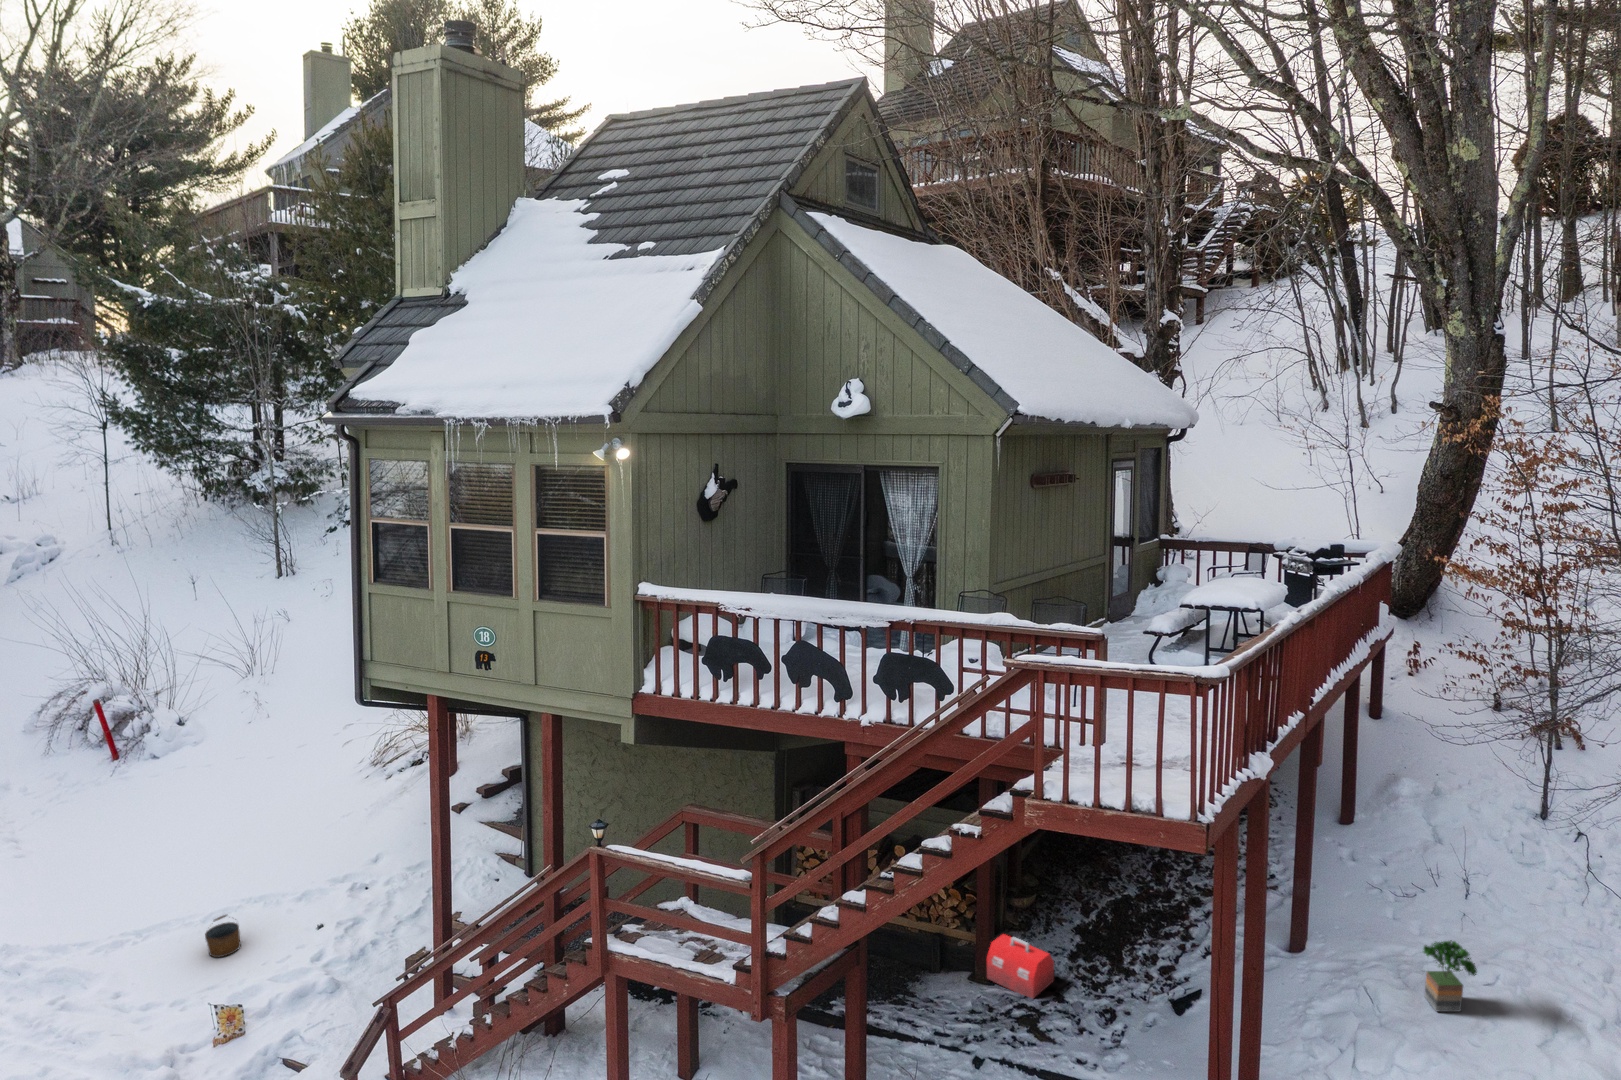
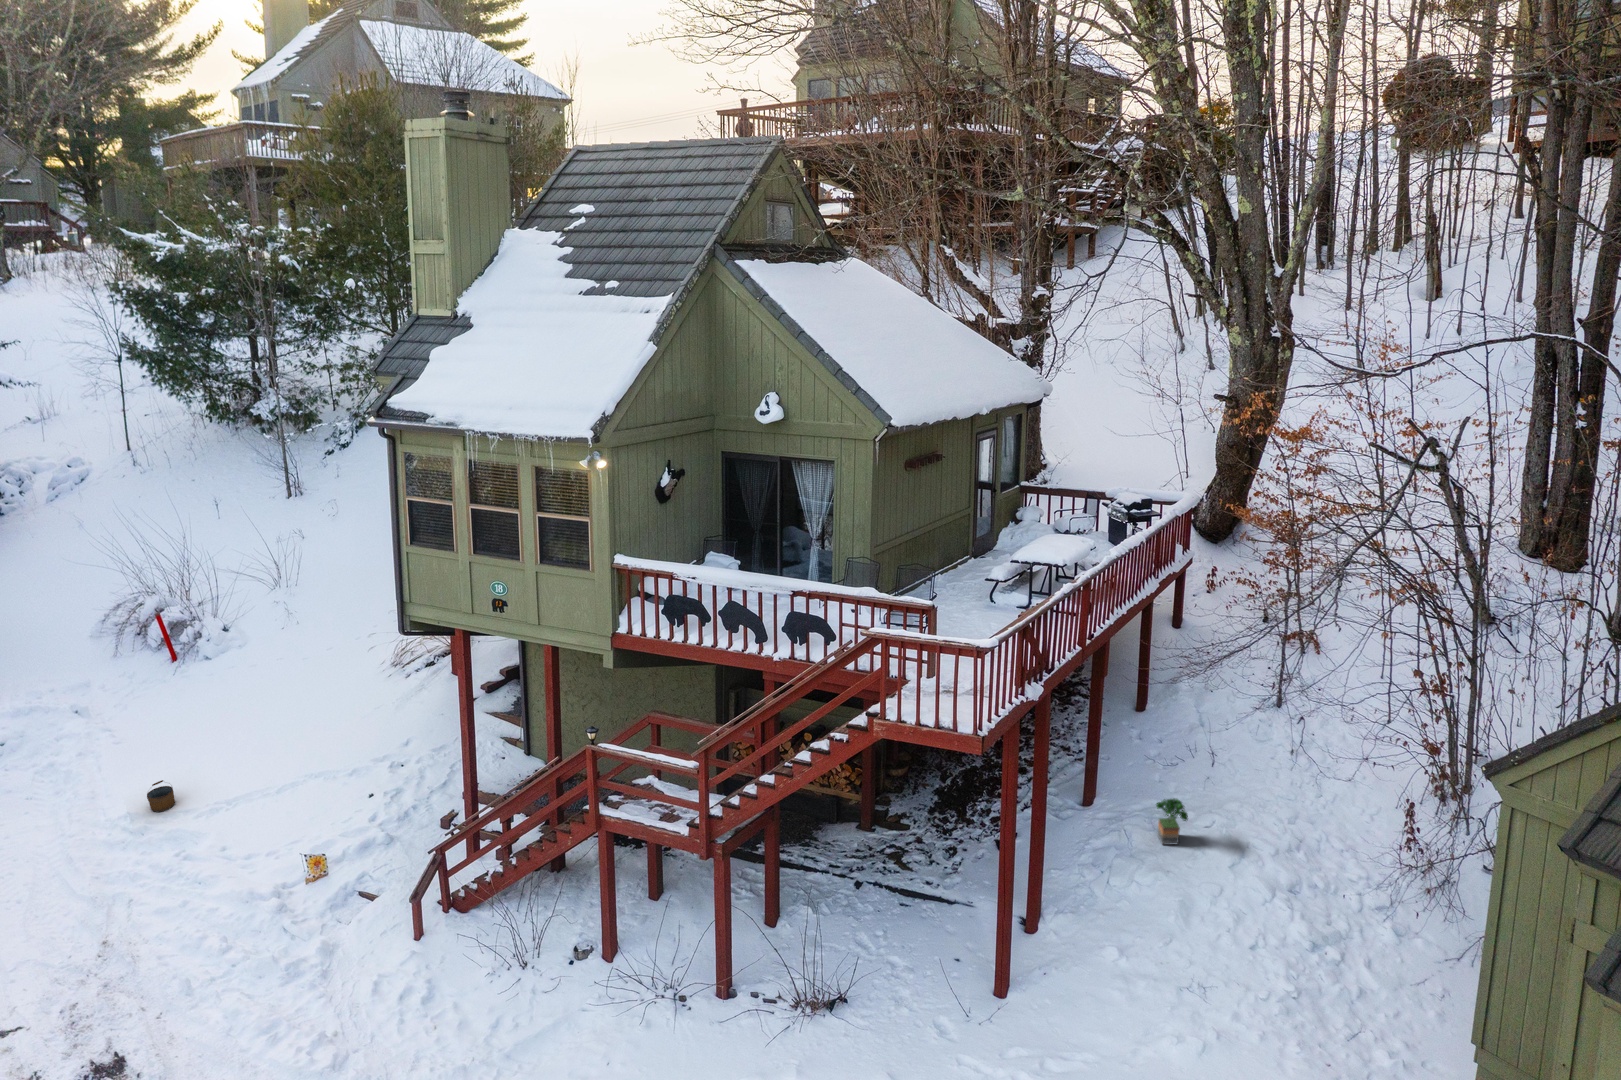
bucket: present [205,915,241,957] -> present [147,780,175,812]
toolbox: present [987,934,1054,998] -> none [870,795,918,841]

